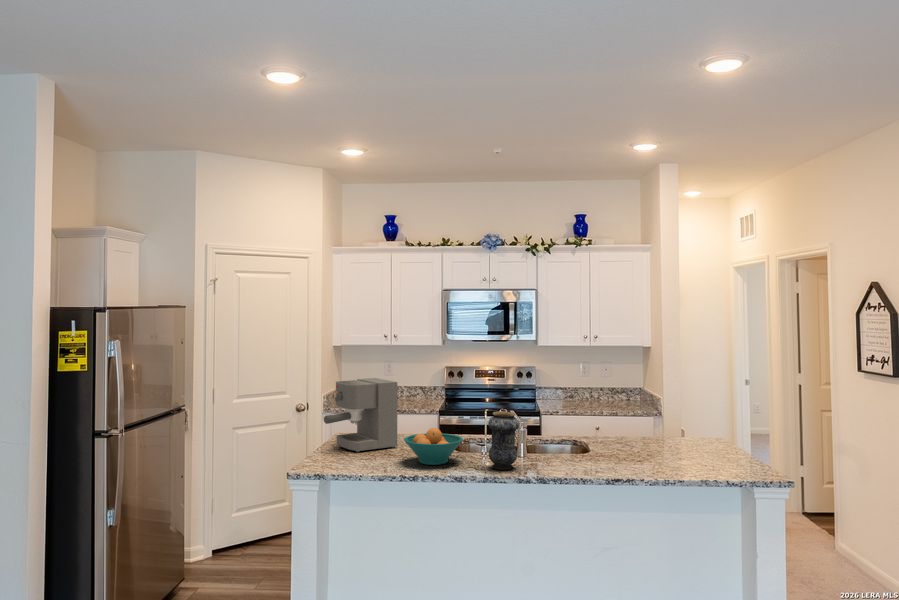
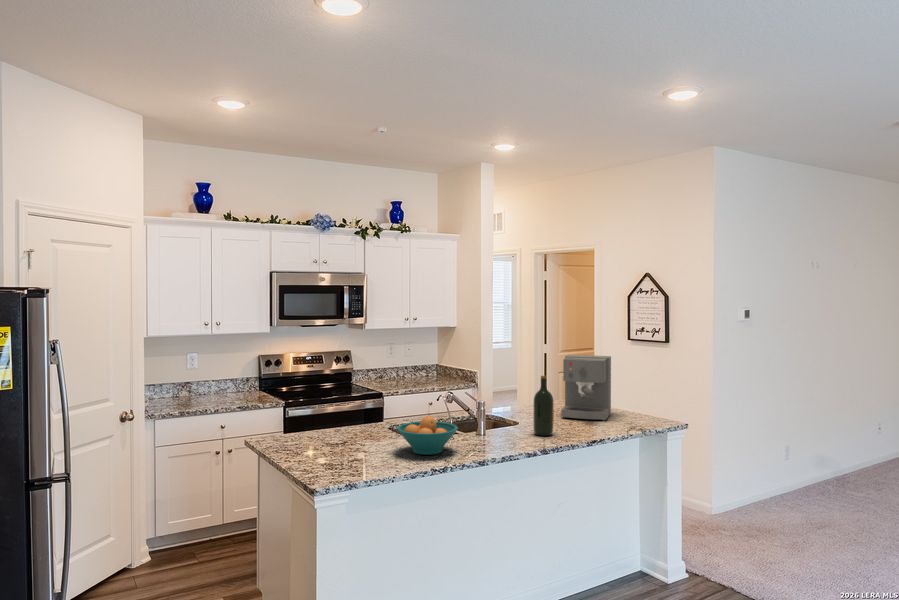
coffee maker: present [324,378,397,452] -> present [561,355,611,421]
wine bottle: none [567,400,590,467] -> present [534,376,554,436]
vase: present [488,412,519,470] -> none [484,393,513,448]

